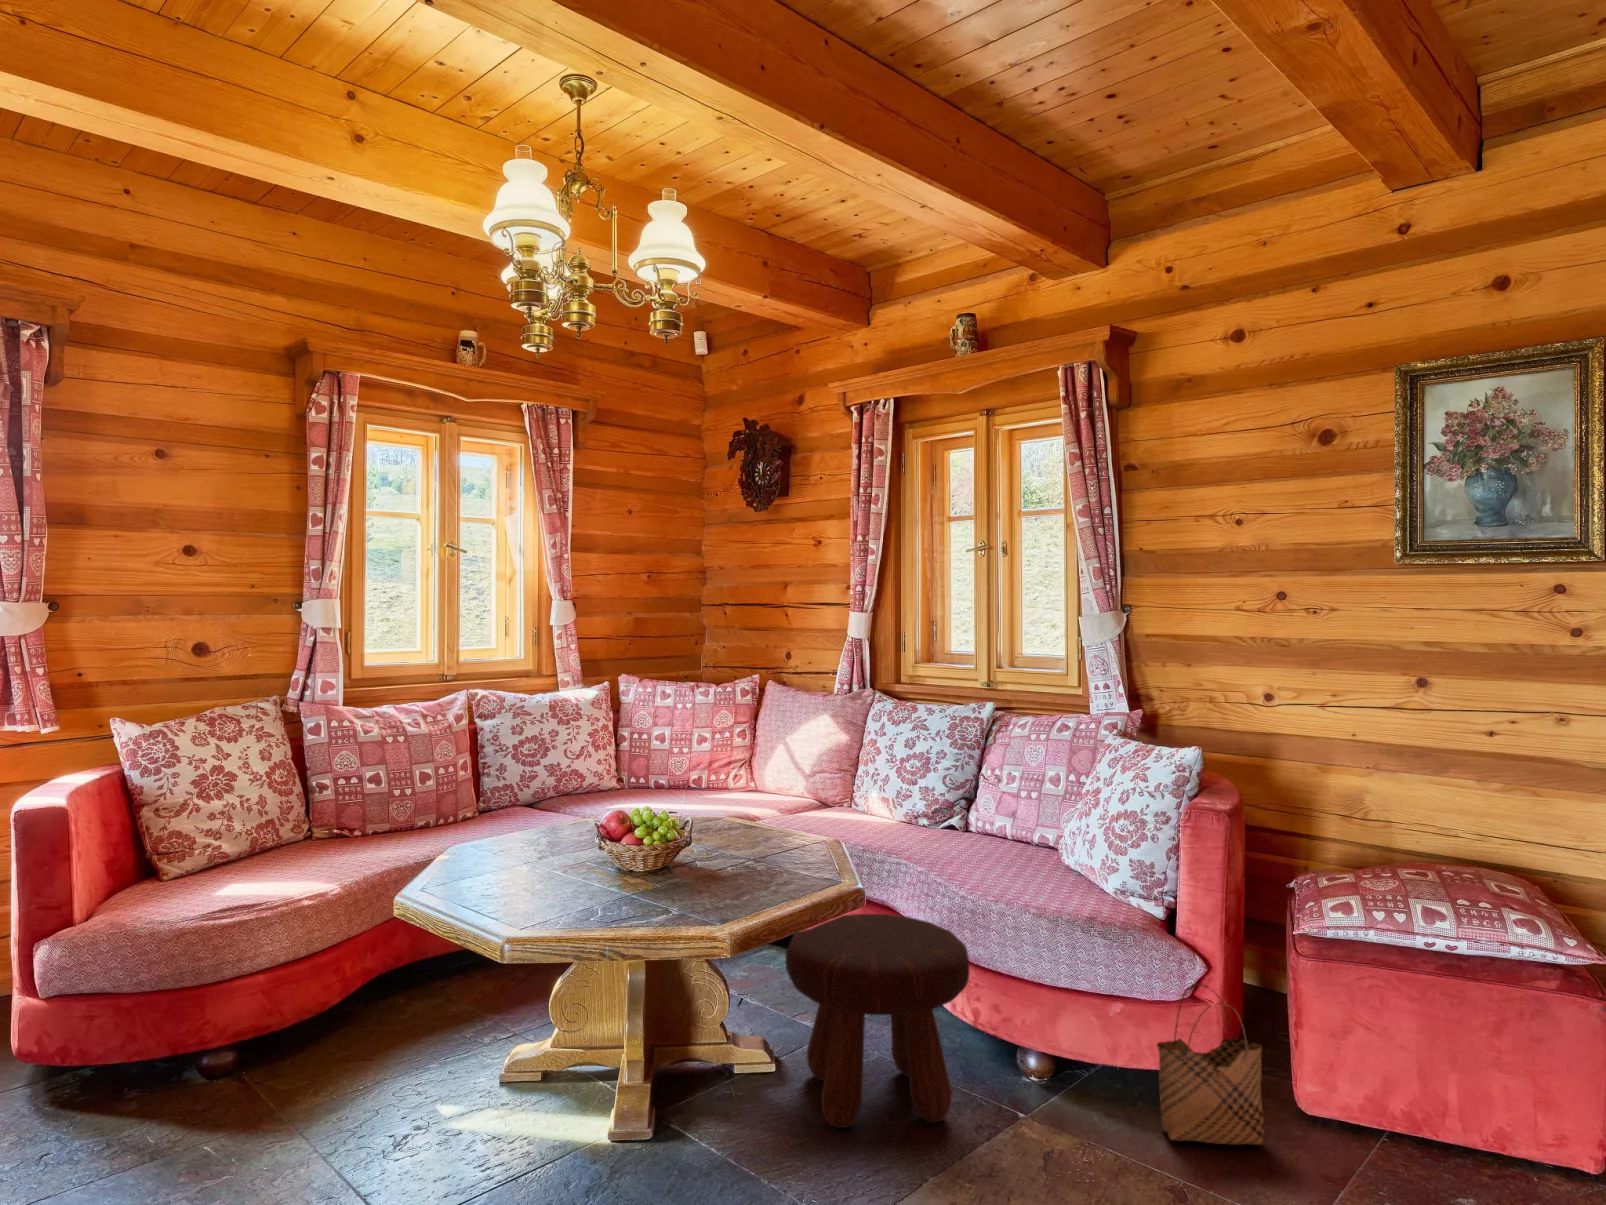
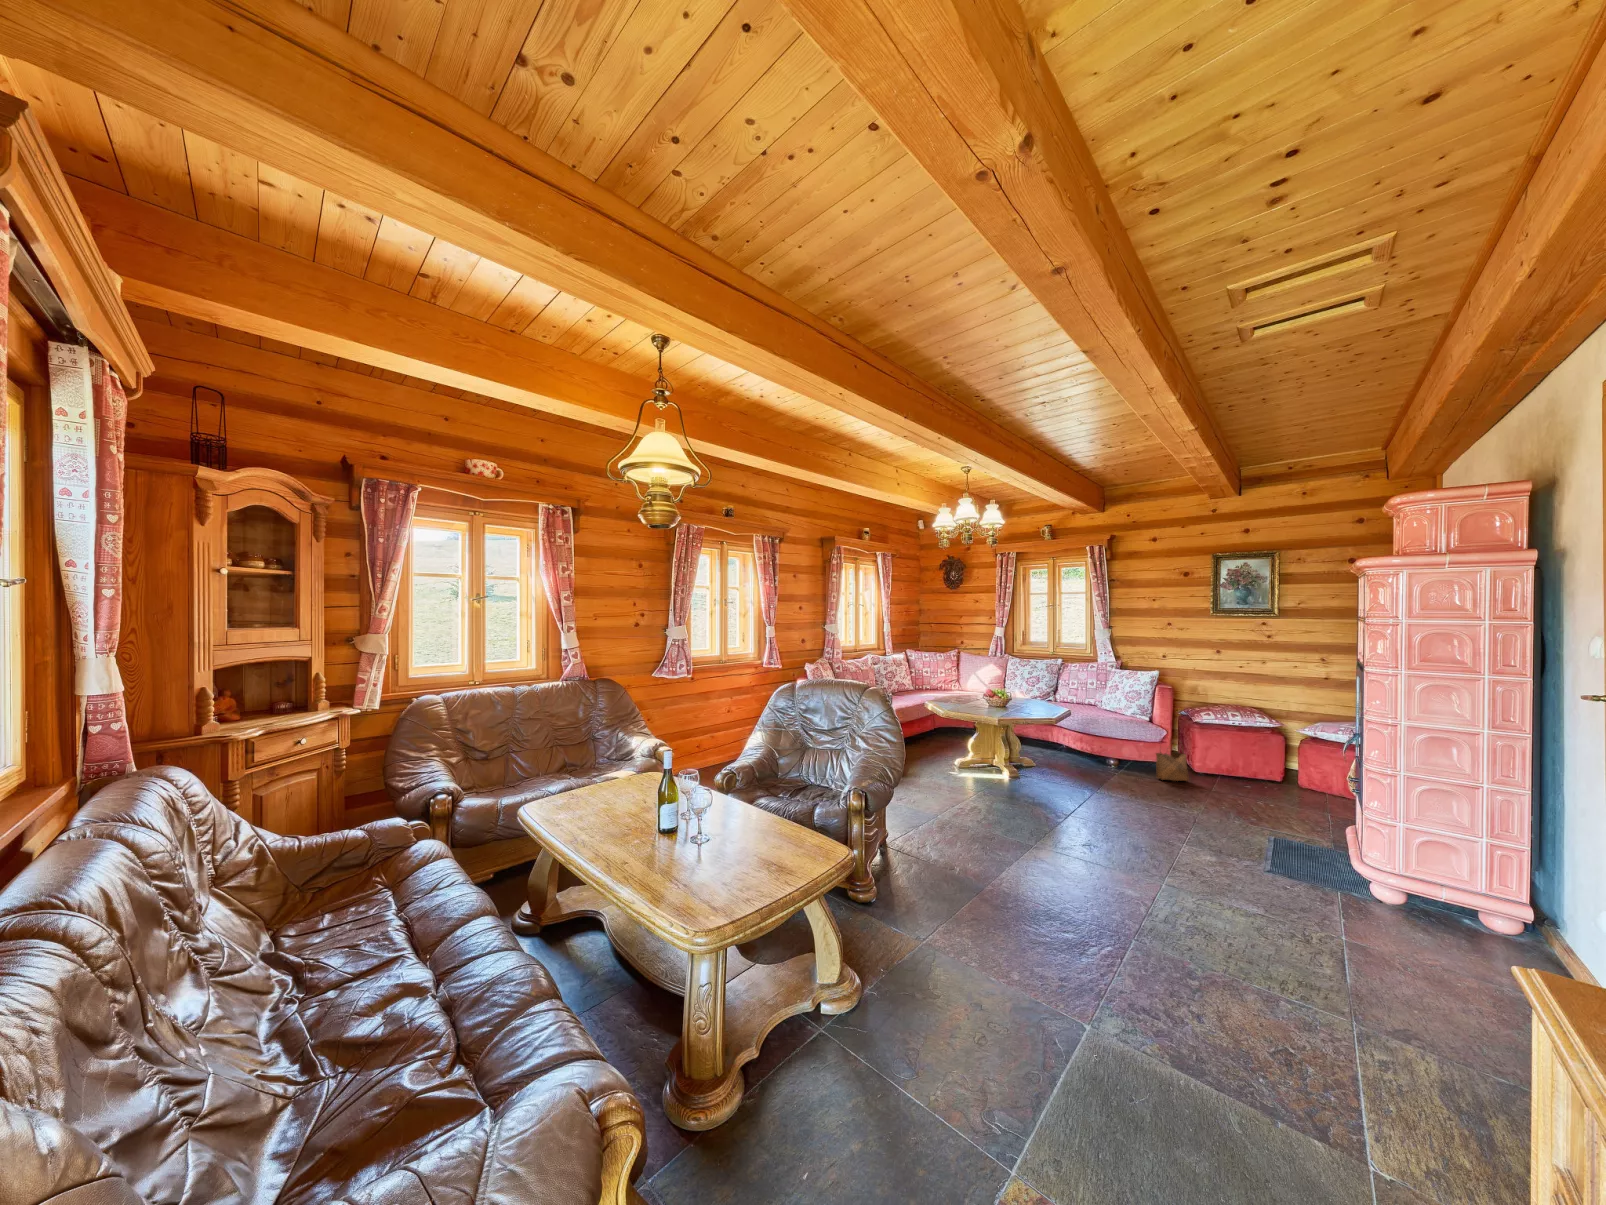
footstool: present [785,914,970,1128] -> none [1038,720,1098,776]

